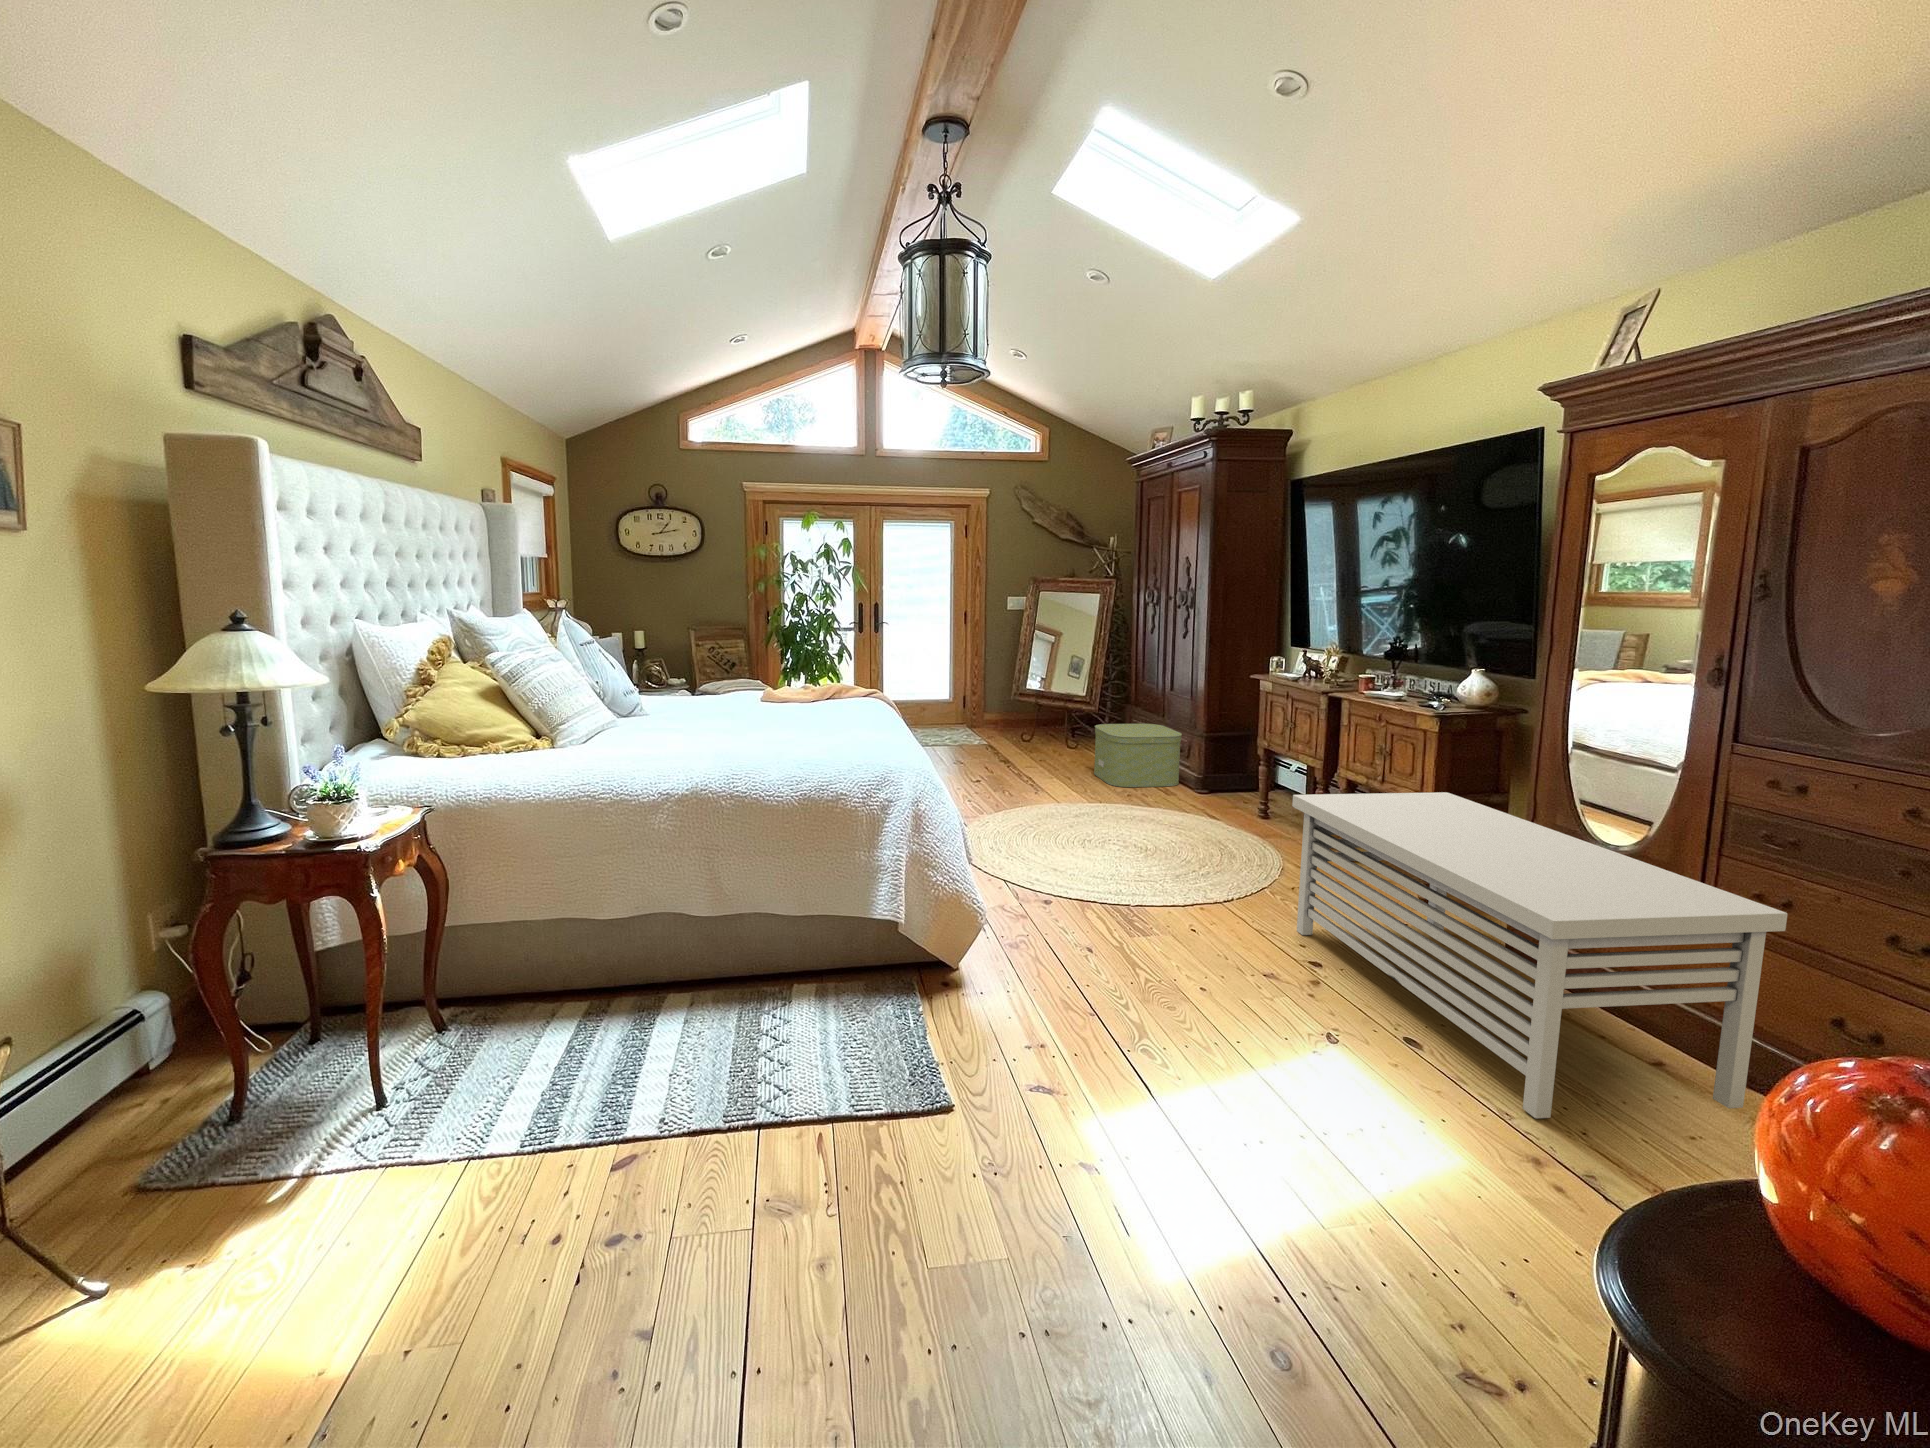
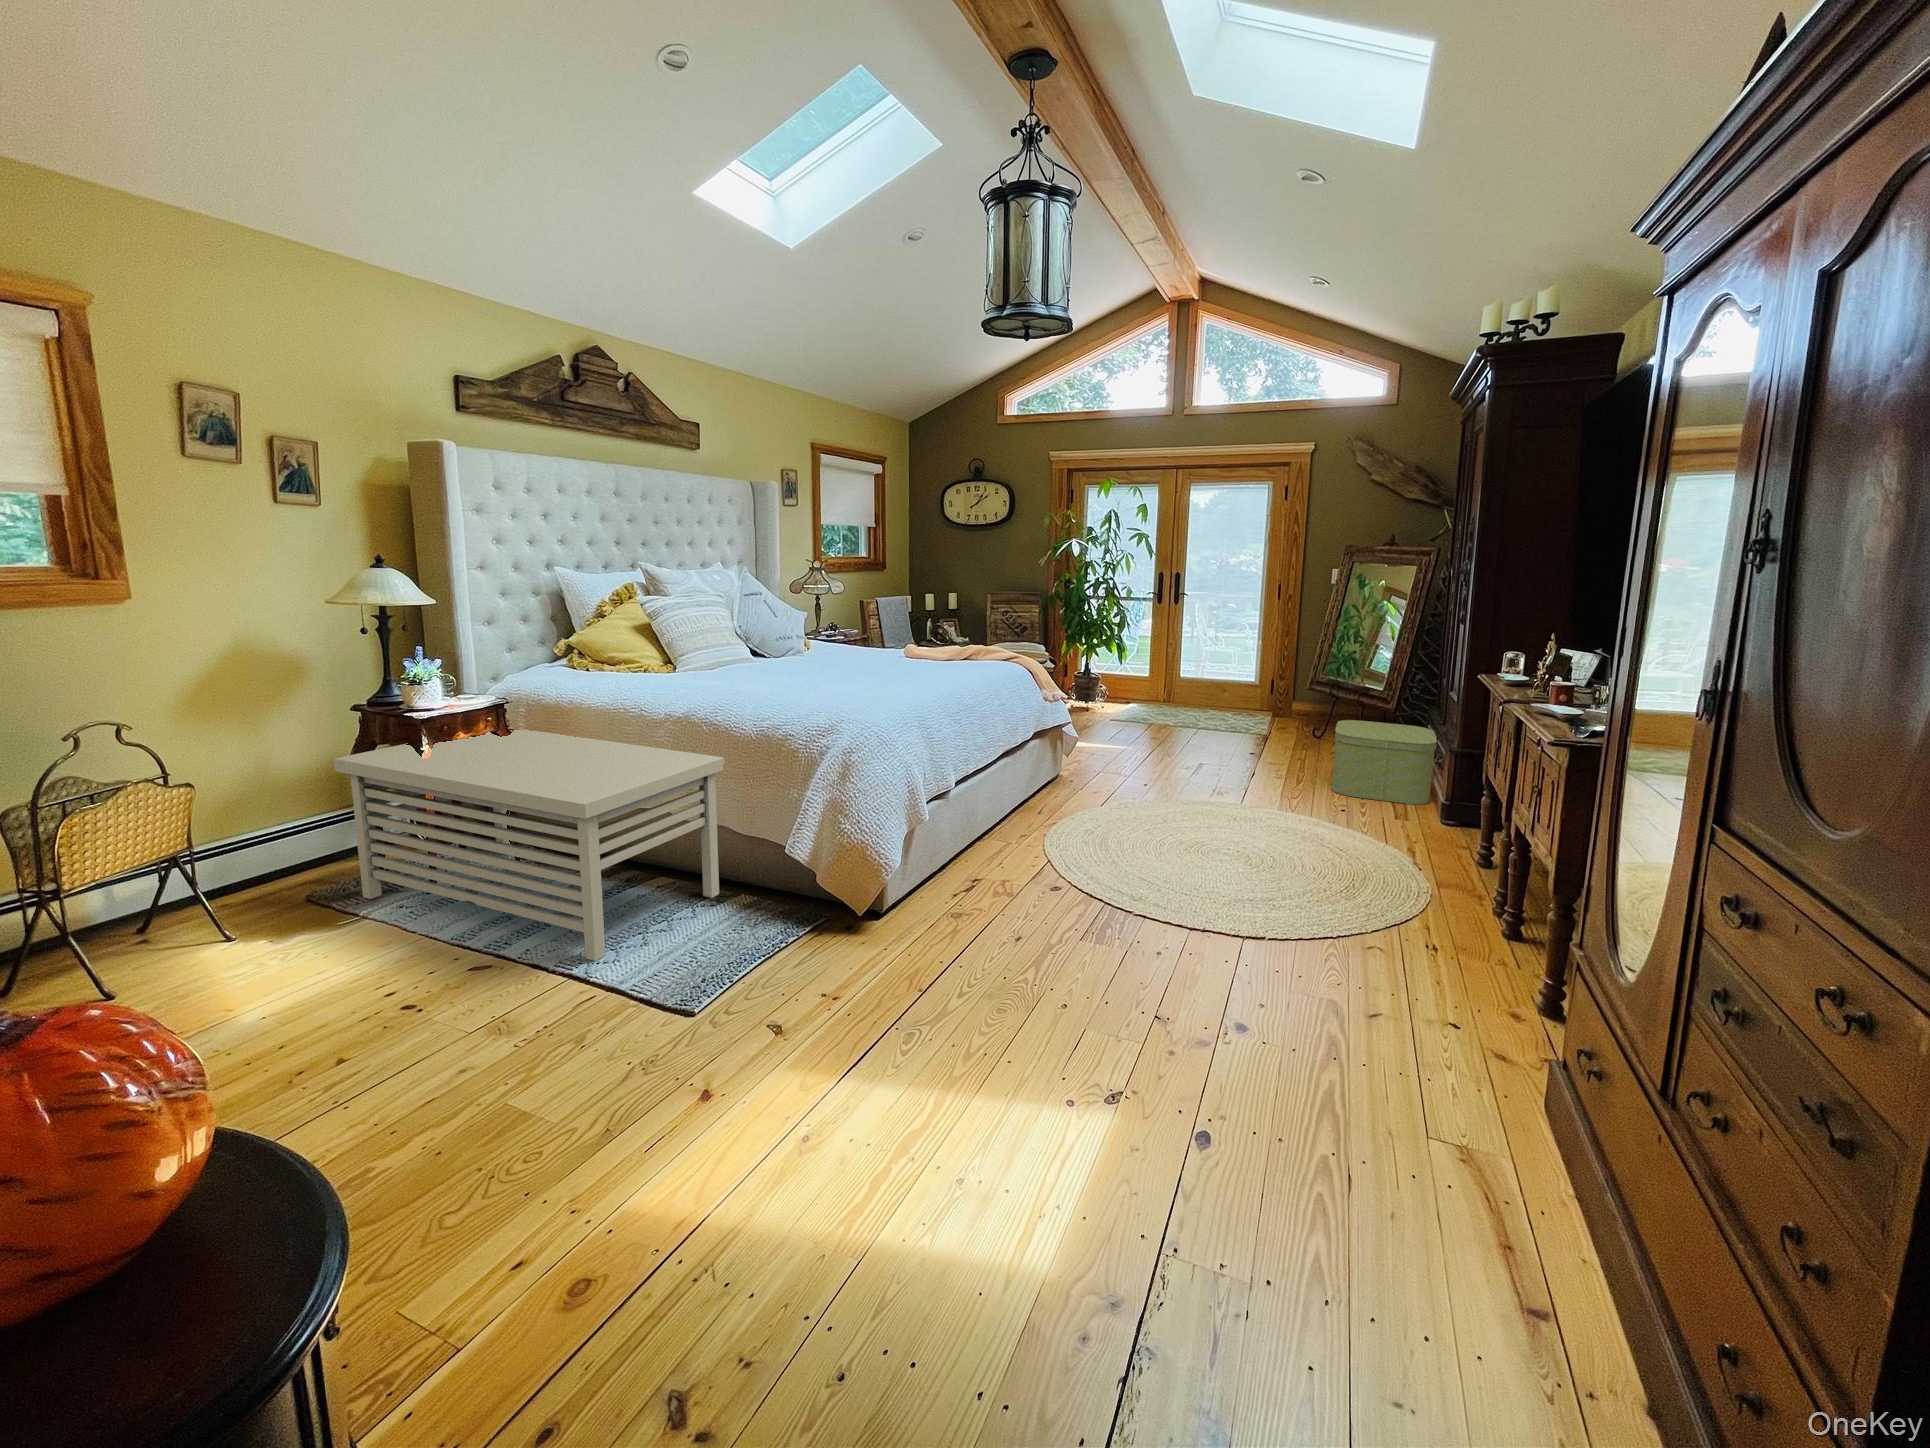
storage bench: present [1292,792,1787,1118] -> present [334,730,724,961]

